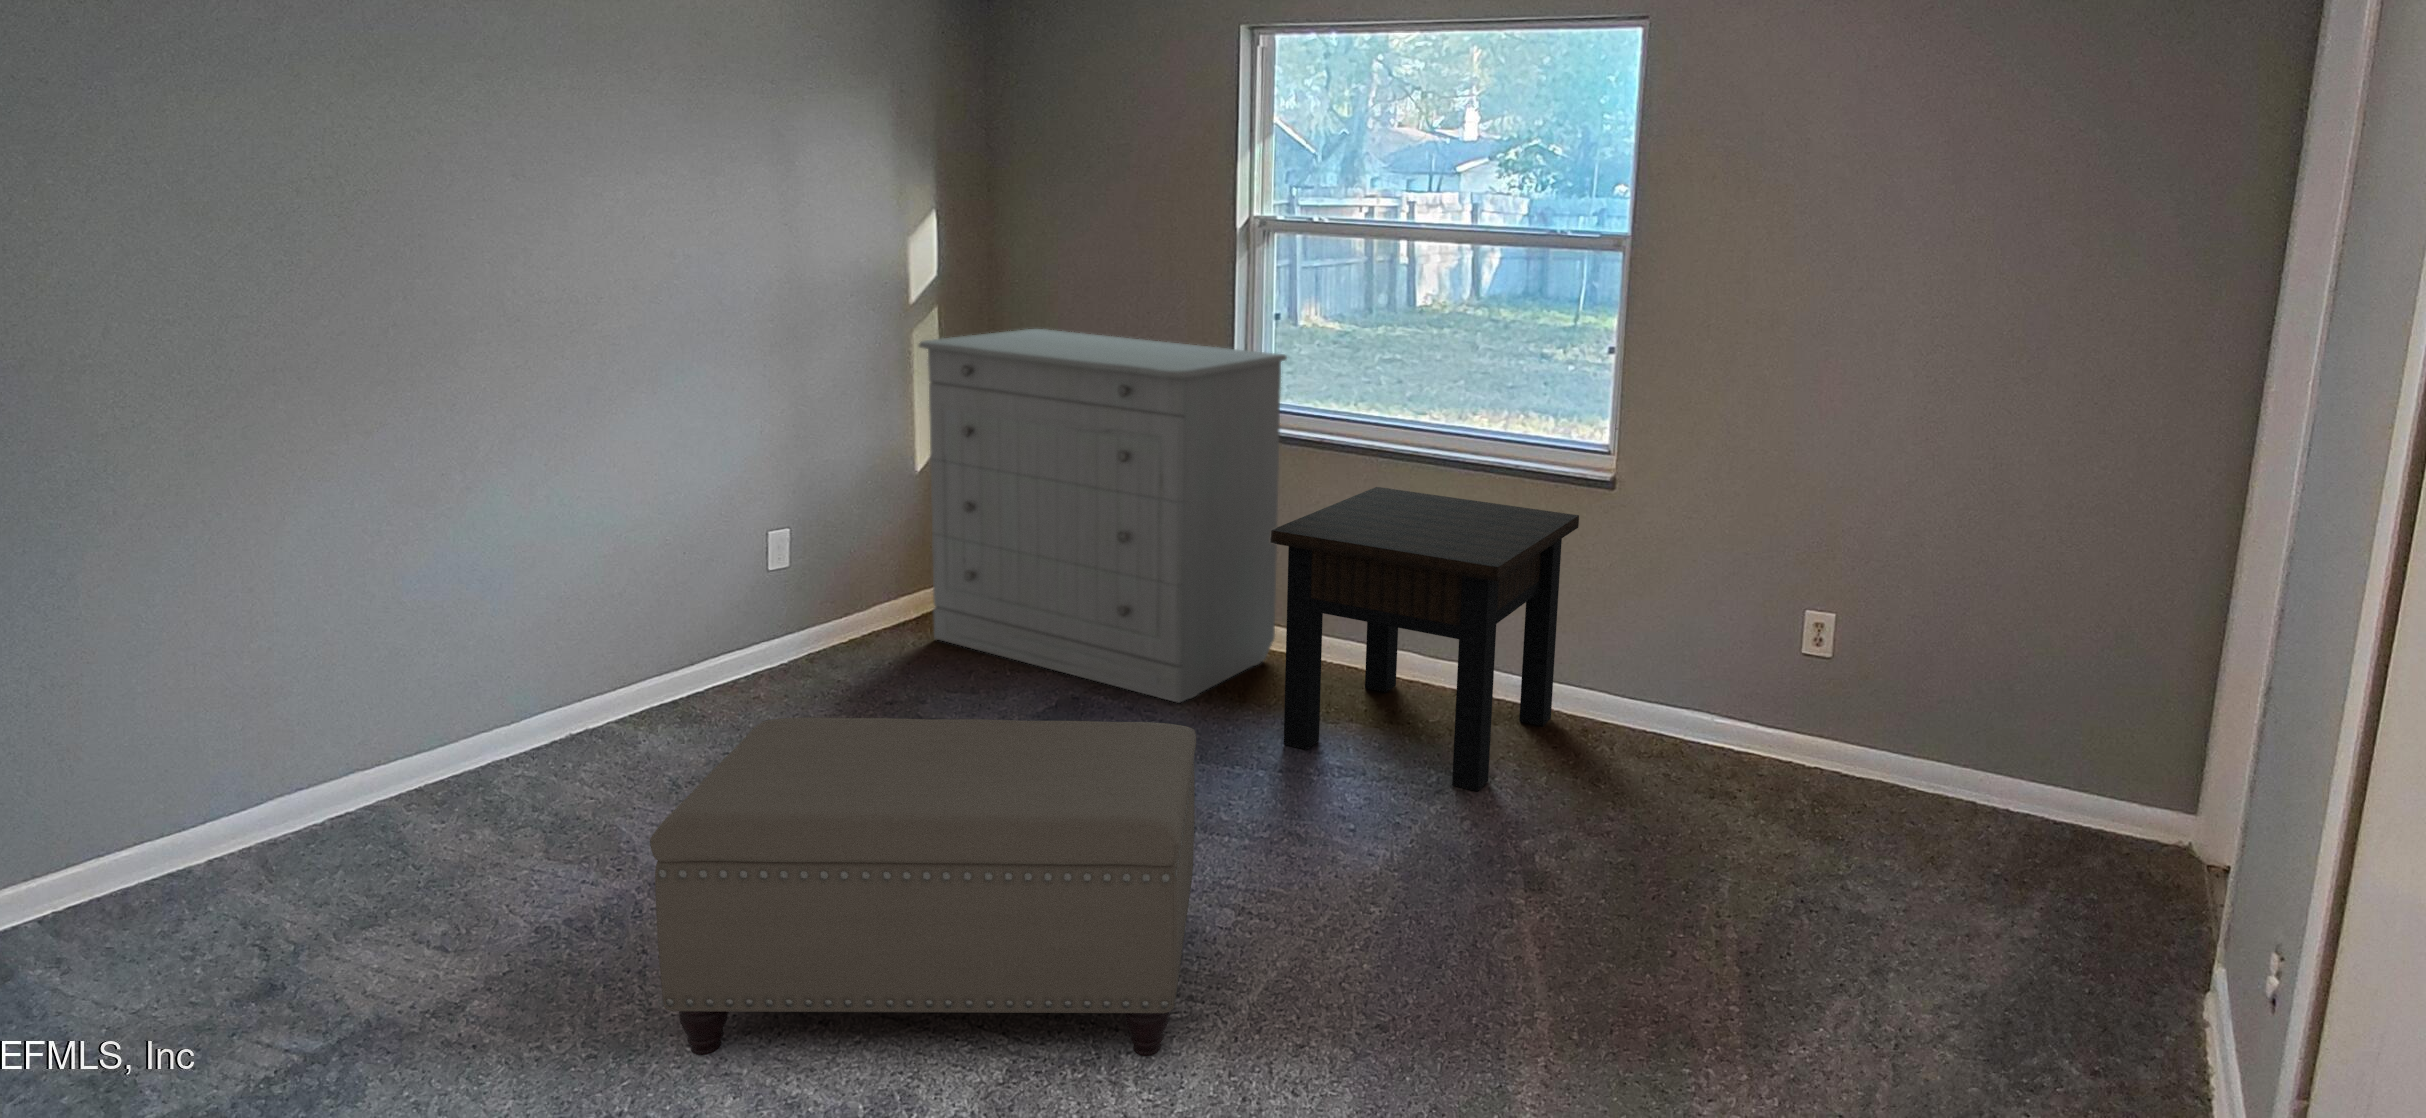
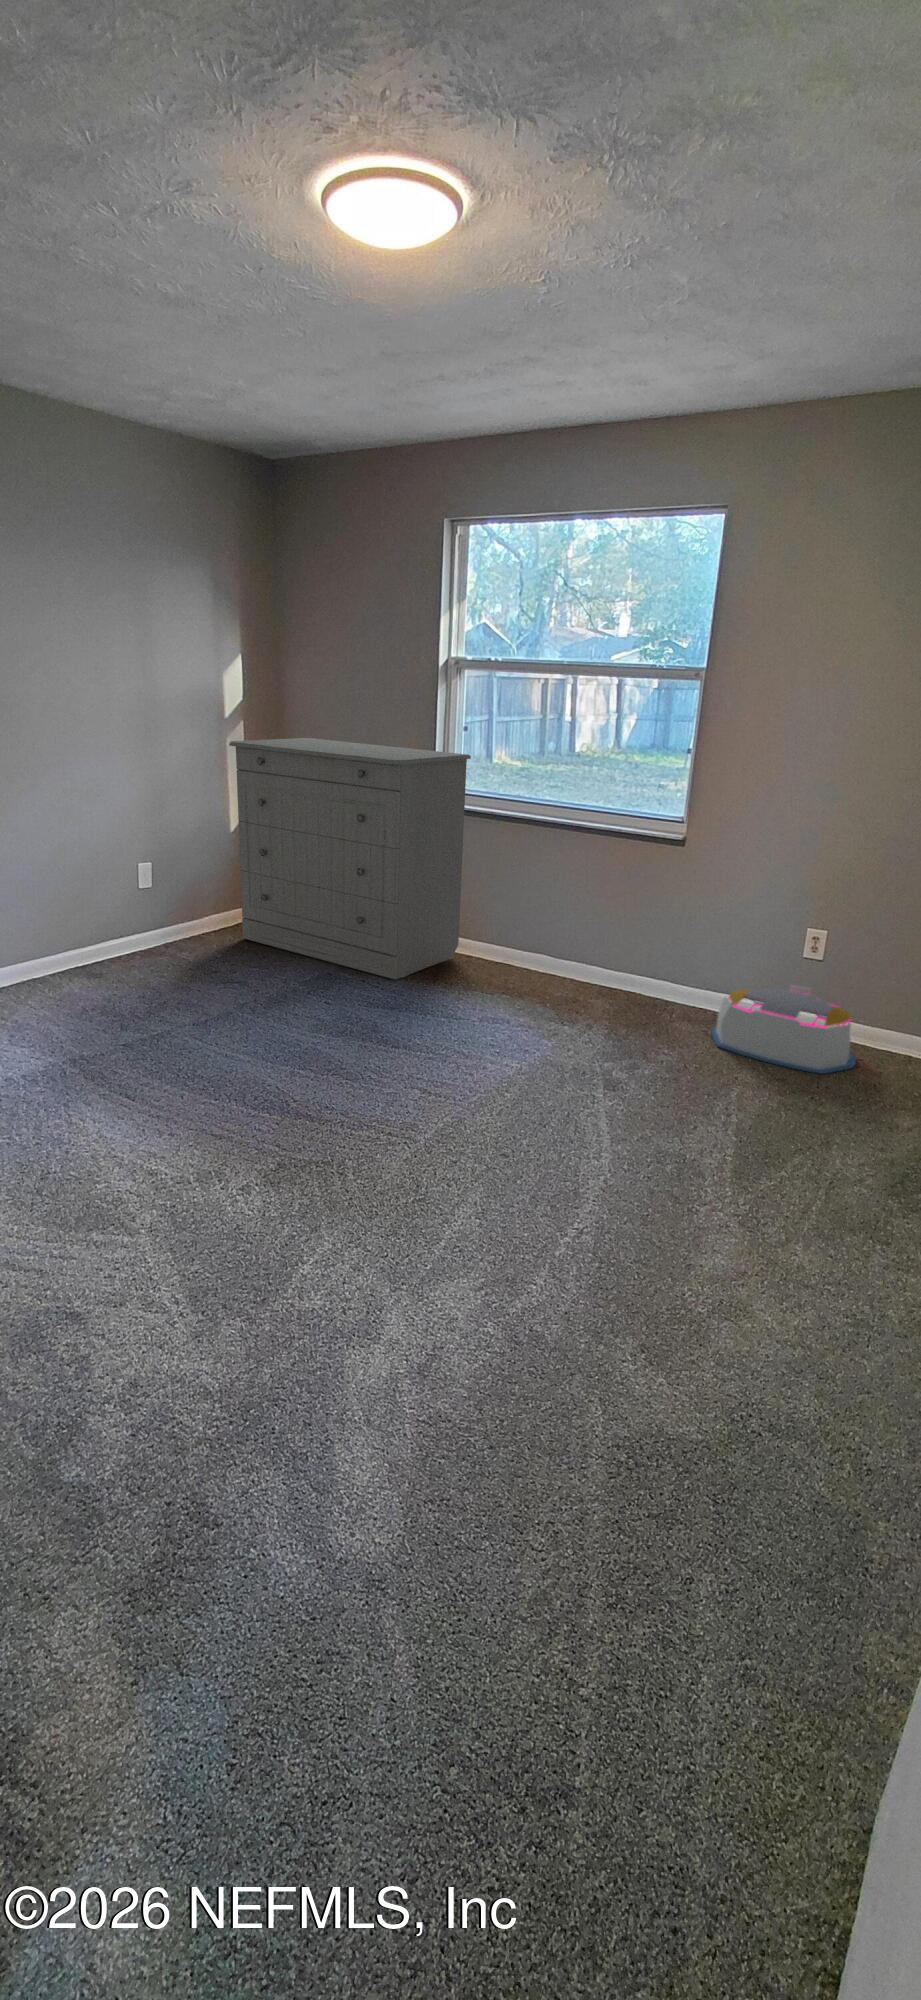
side table: present [1270,487,1579,791] -> none [453,845,659,1036]
storage bin: none [1677,695,1904,843] -> present [711,985,856,1074]
ottoman: present [650,718,1196,1056] -> none [63,960,397,1162]

